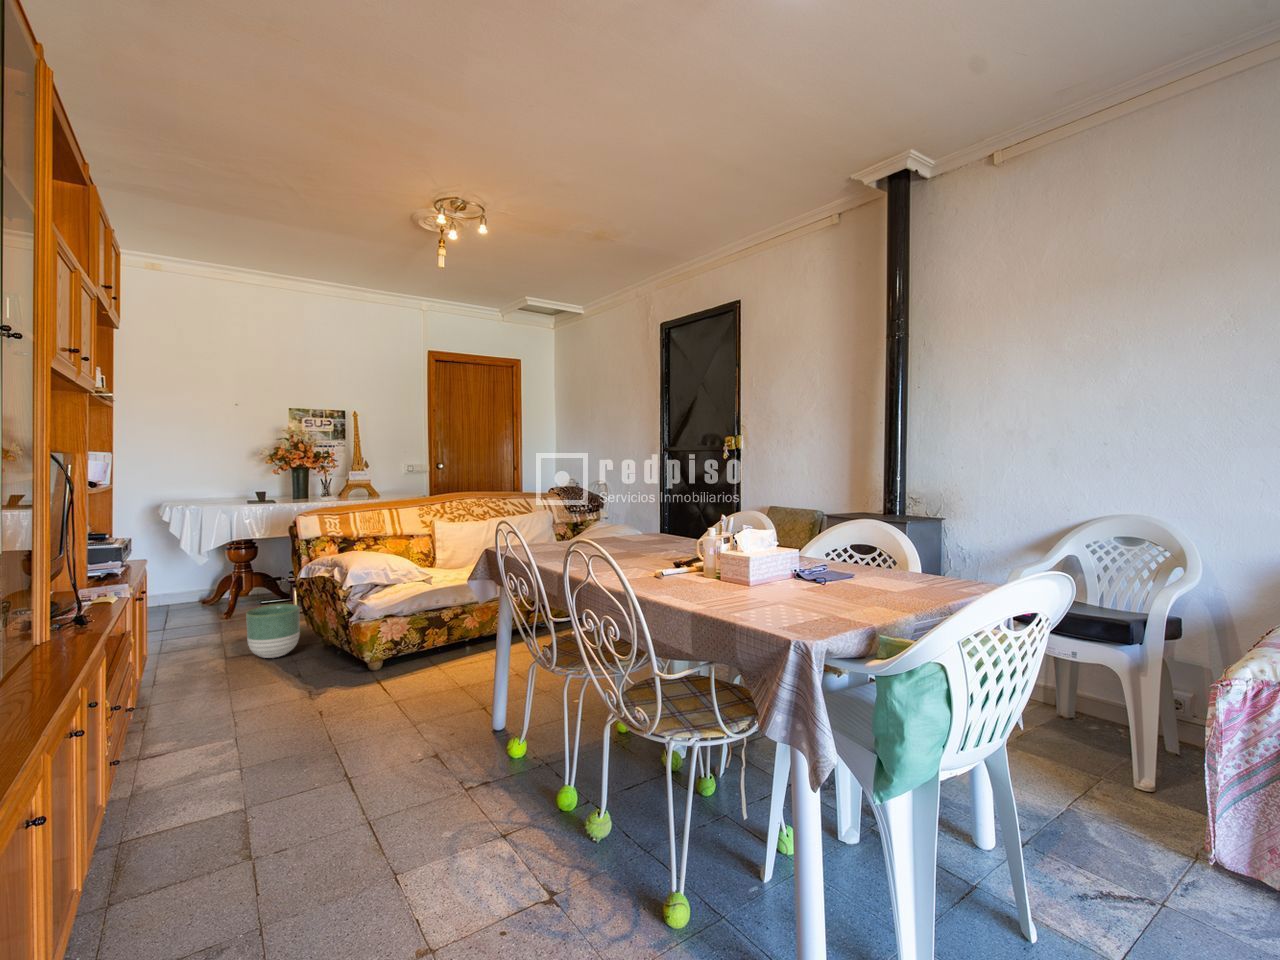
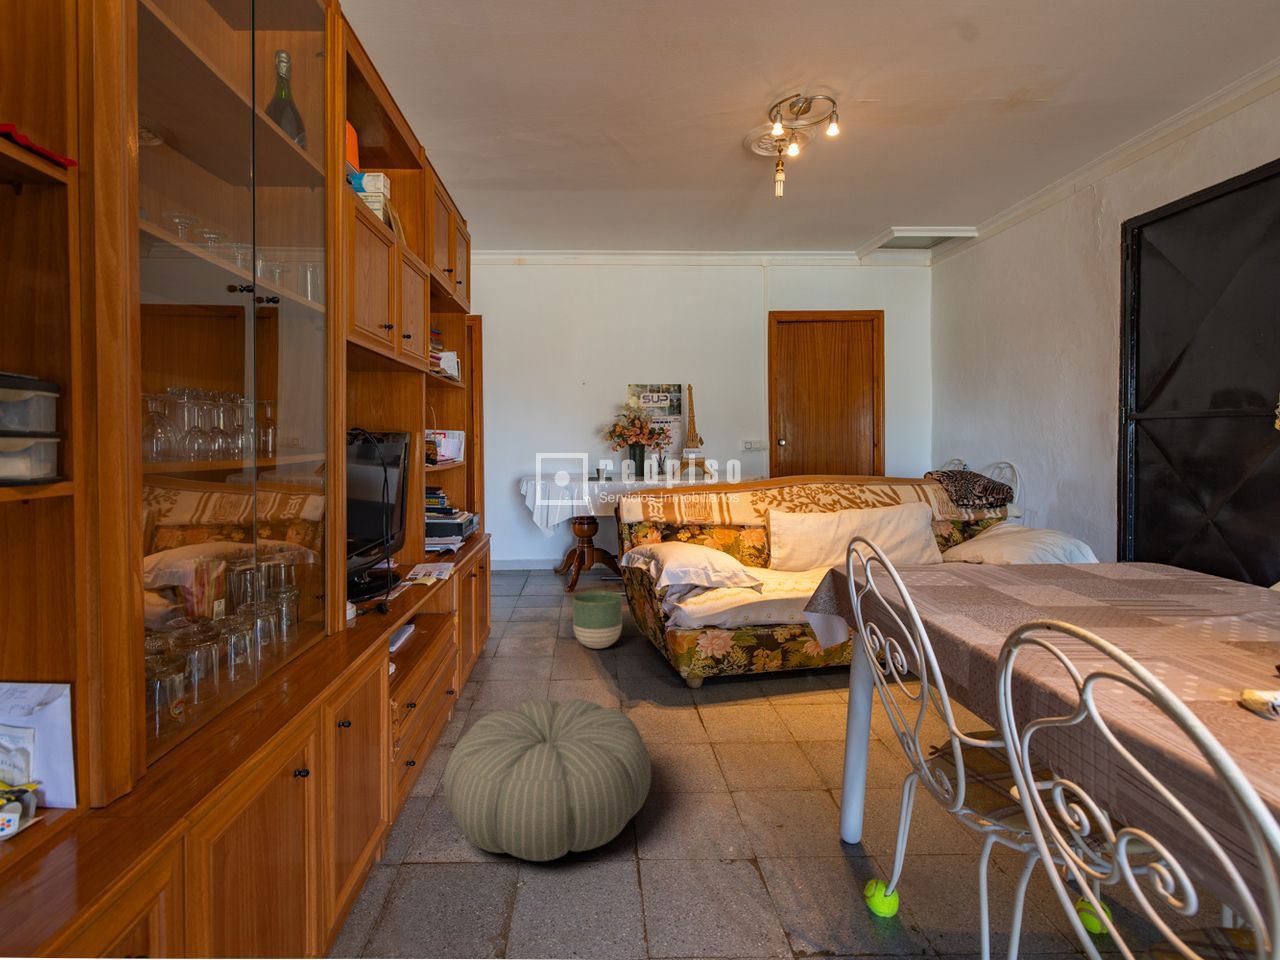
pouf: none [159,681,353,801] -> present [444,699,651,861]

